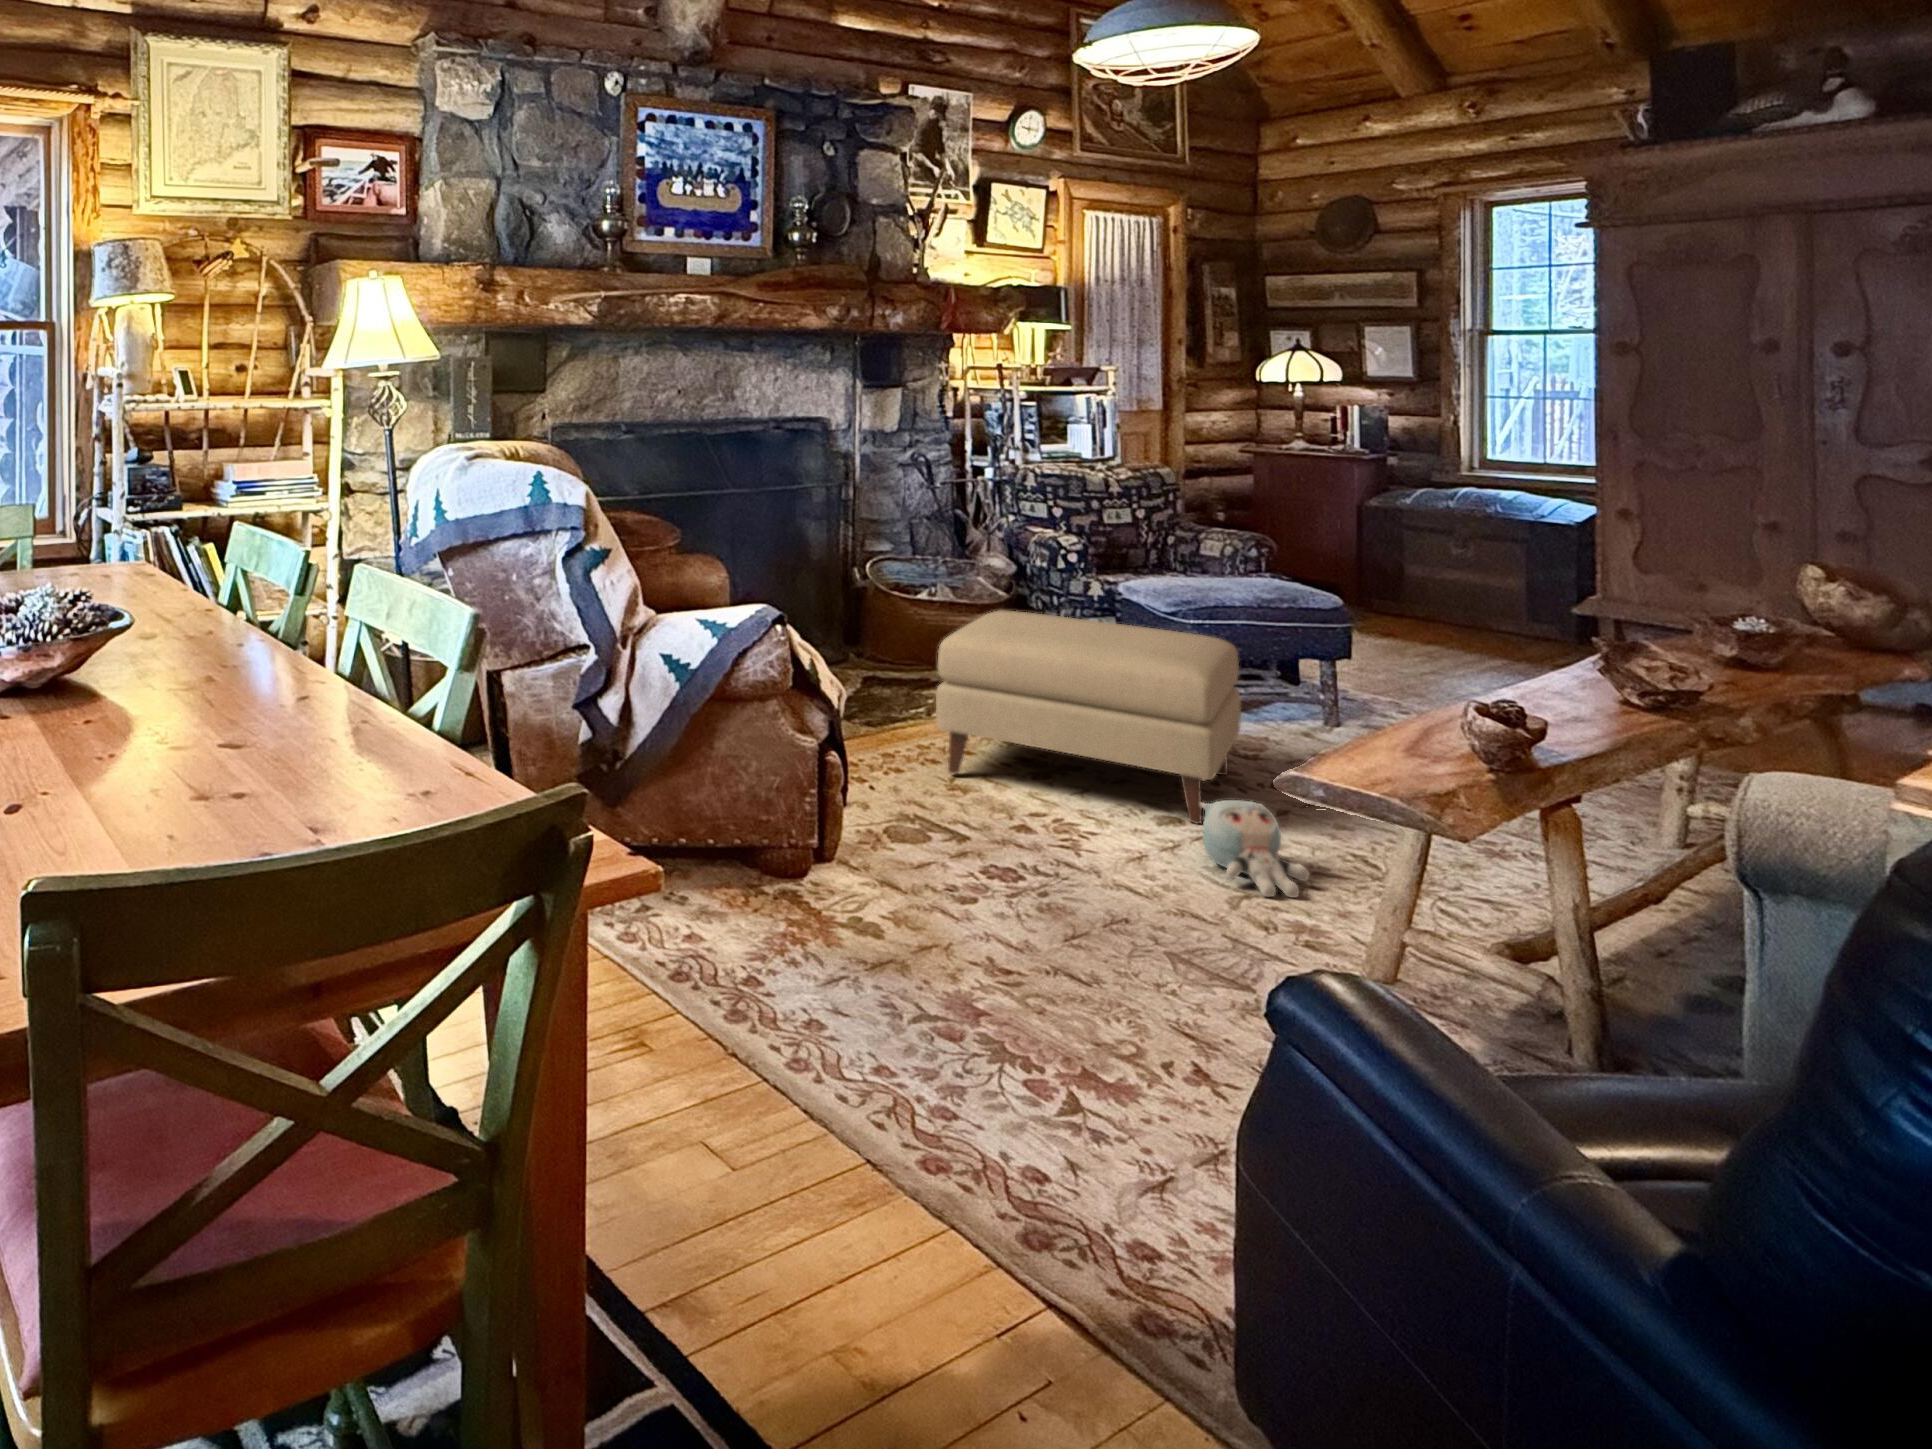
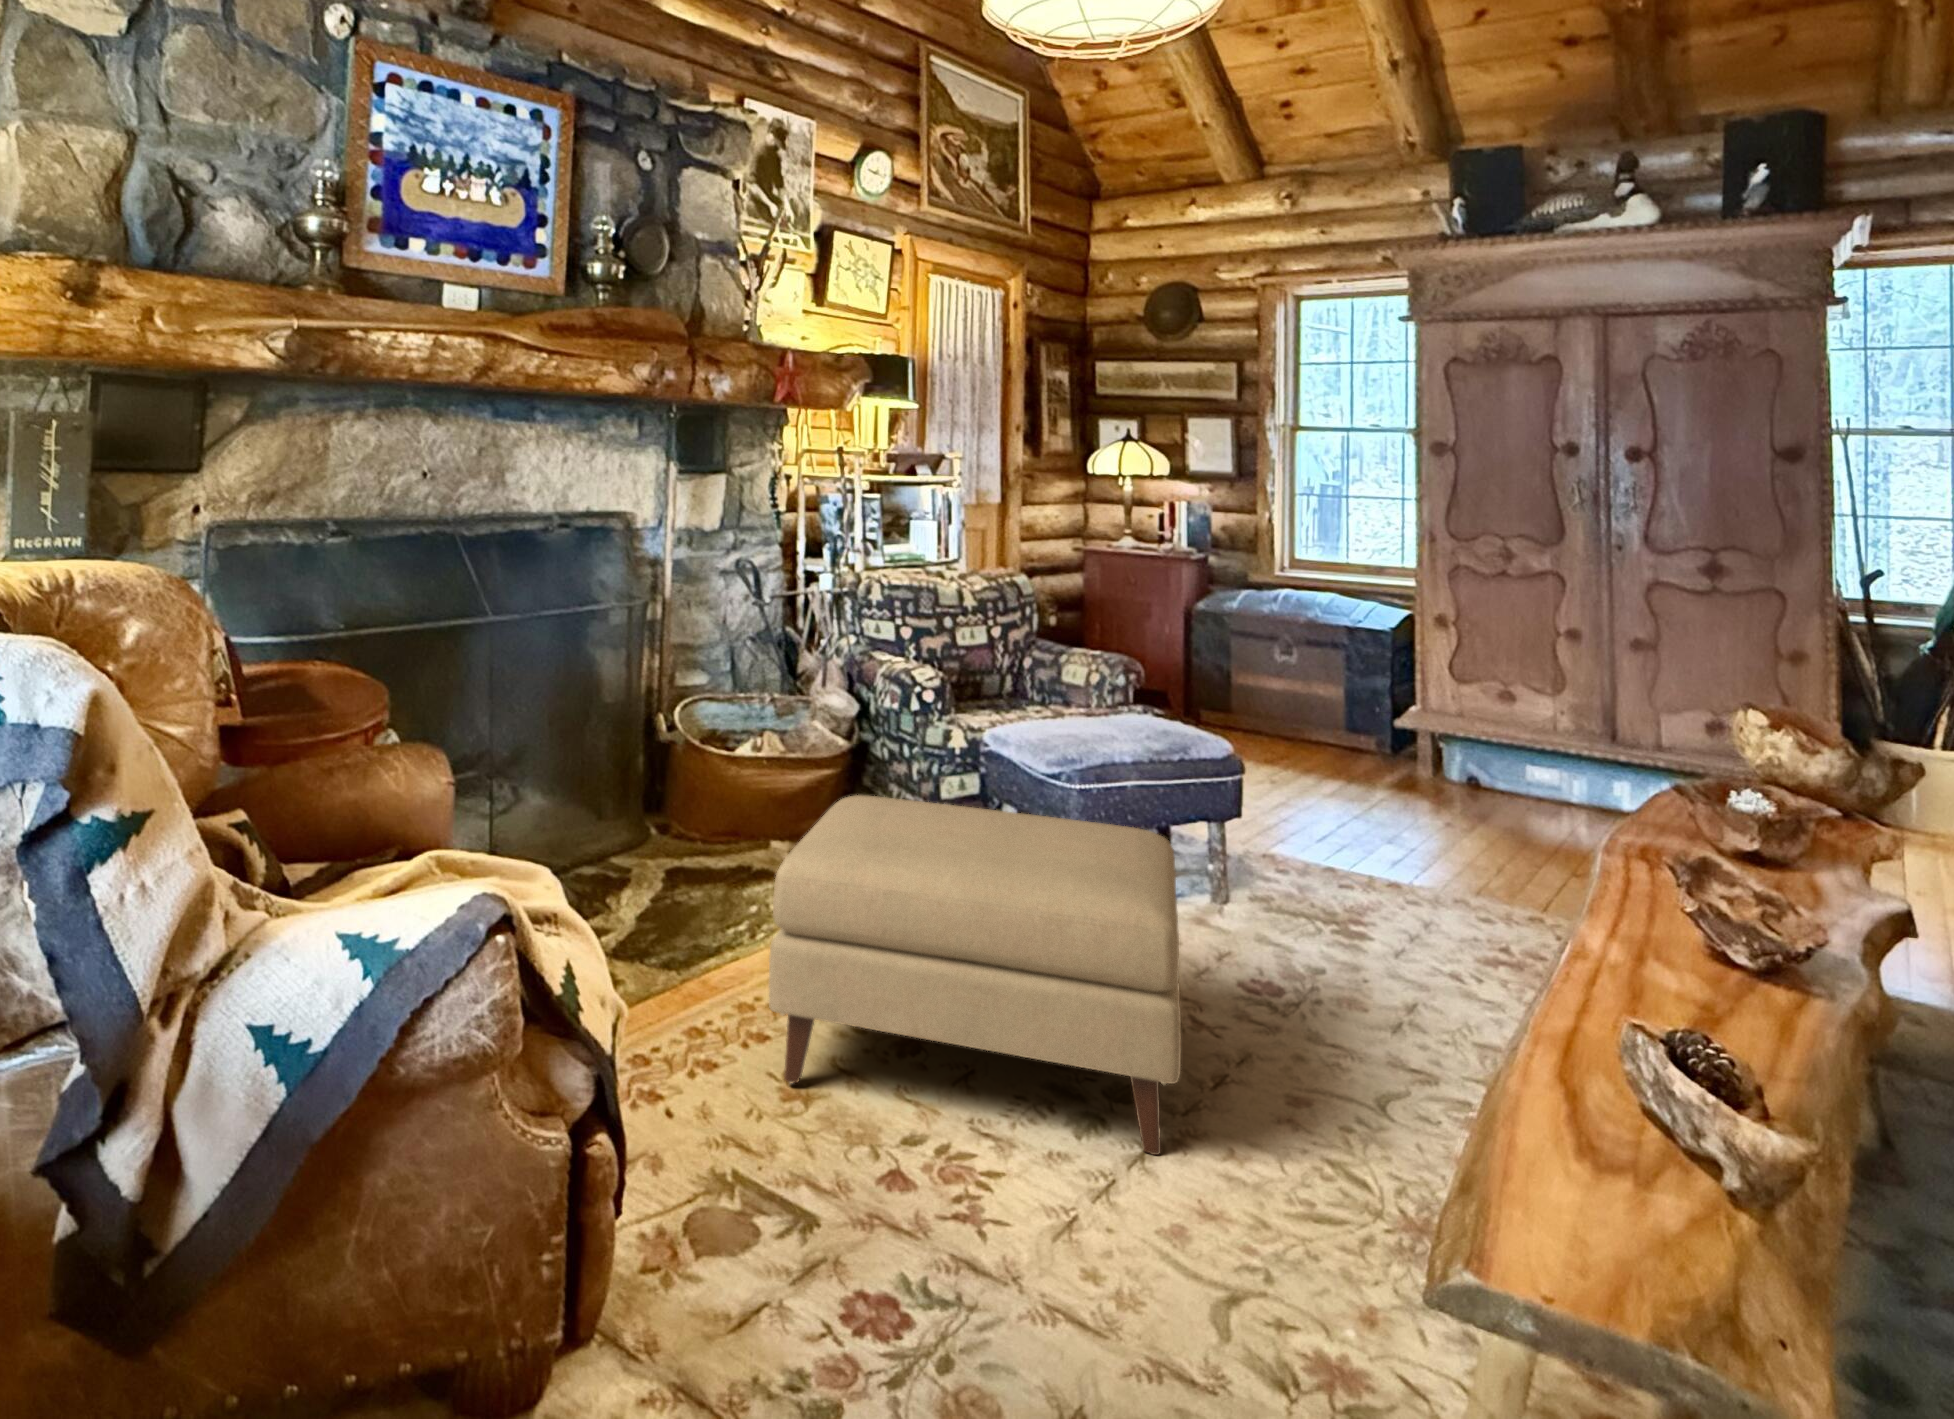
plush toy: present [1200,800,1309,898] -> none [1185,1141,1363,1347]

